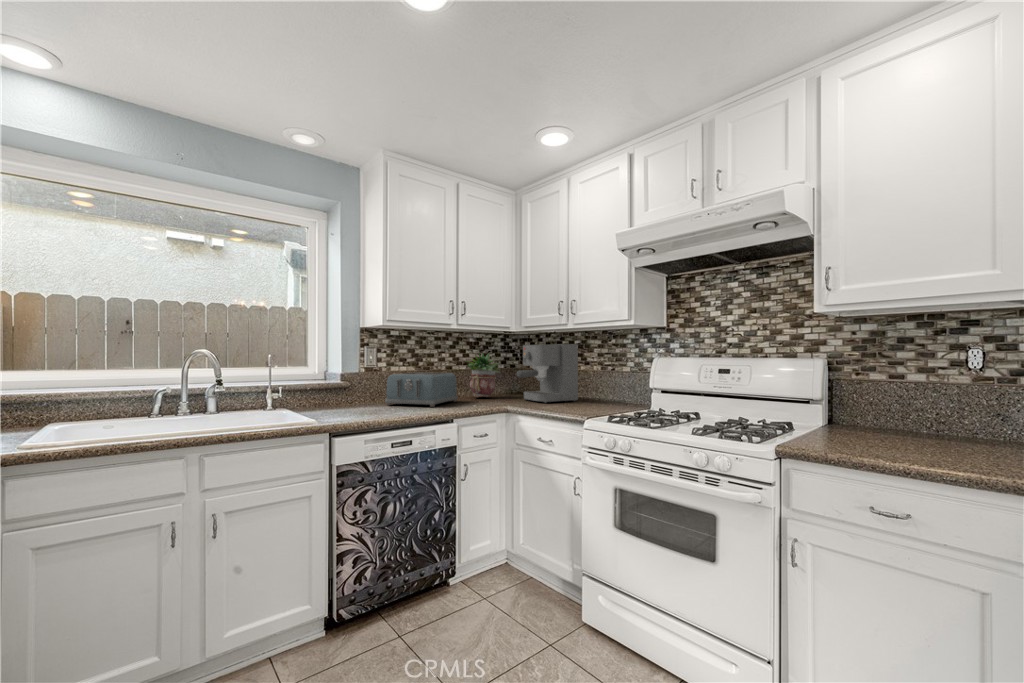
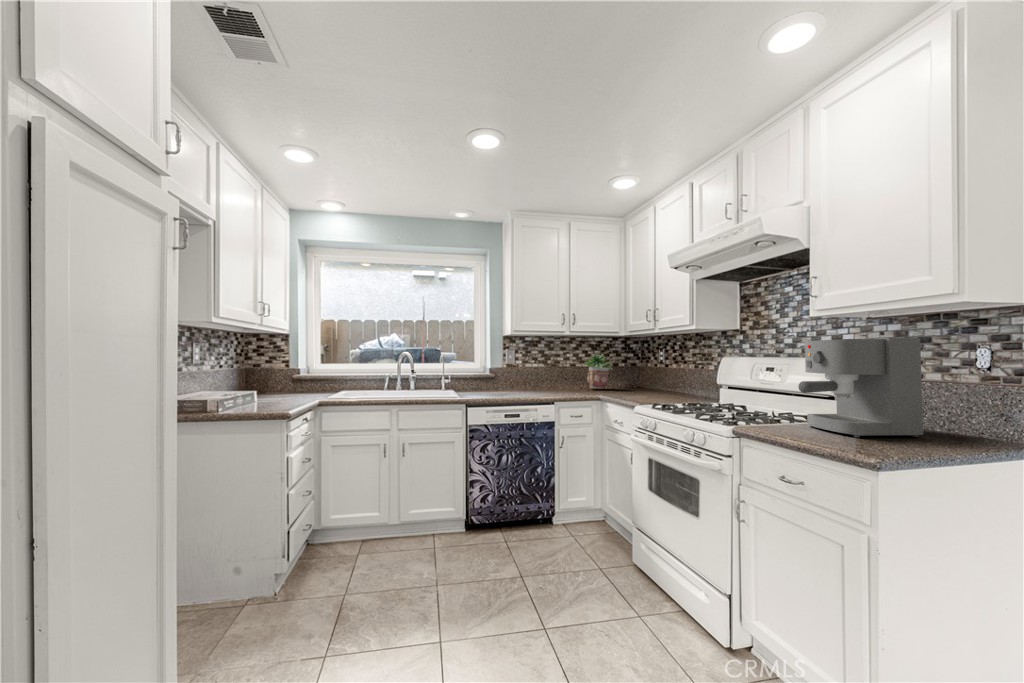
coffee maker: present [517,344,578,403] -> present [798,338,923,438]
toaster: present [385,372,458,407] -> none [517,368,573,393]

